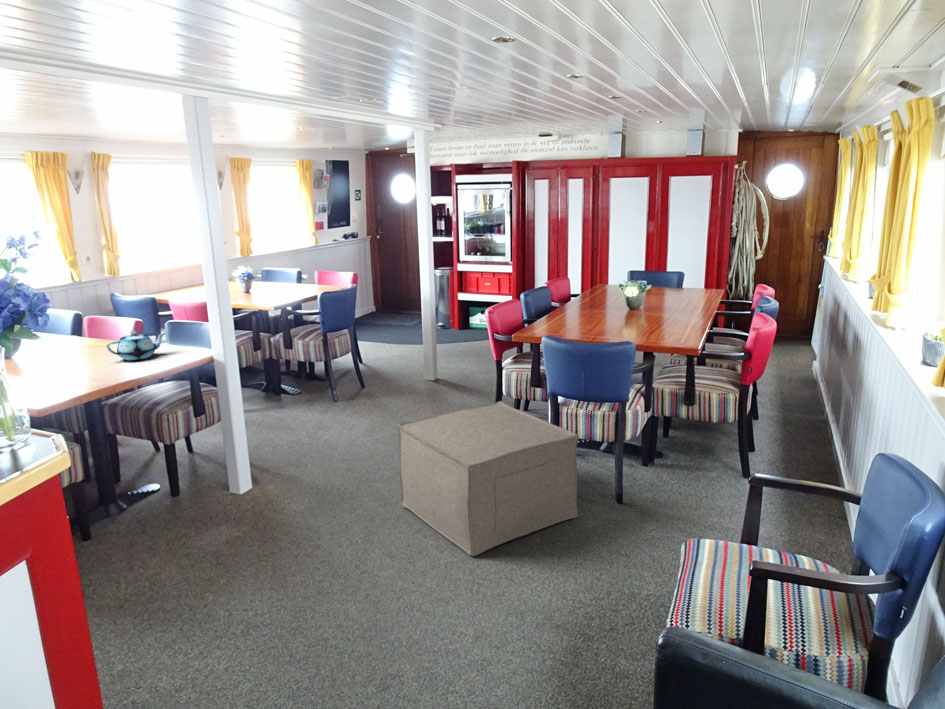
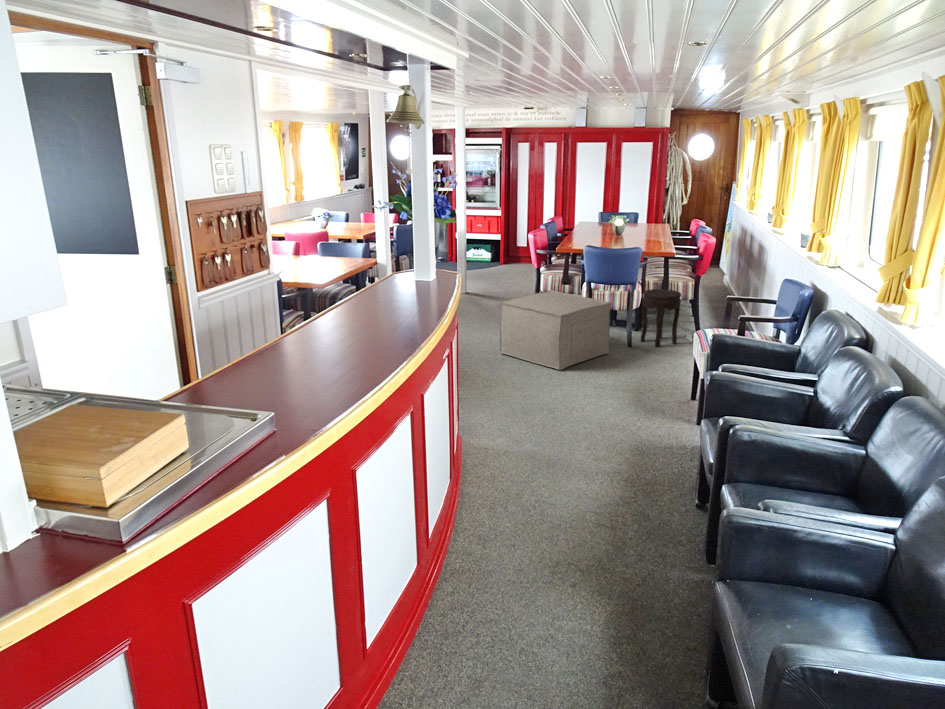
teapot: present [106,331,166,360] -> none [303,247,336,266]
side table: none [643,406,709,506] -> present [641,289,681,347]

